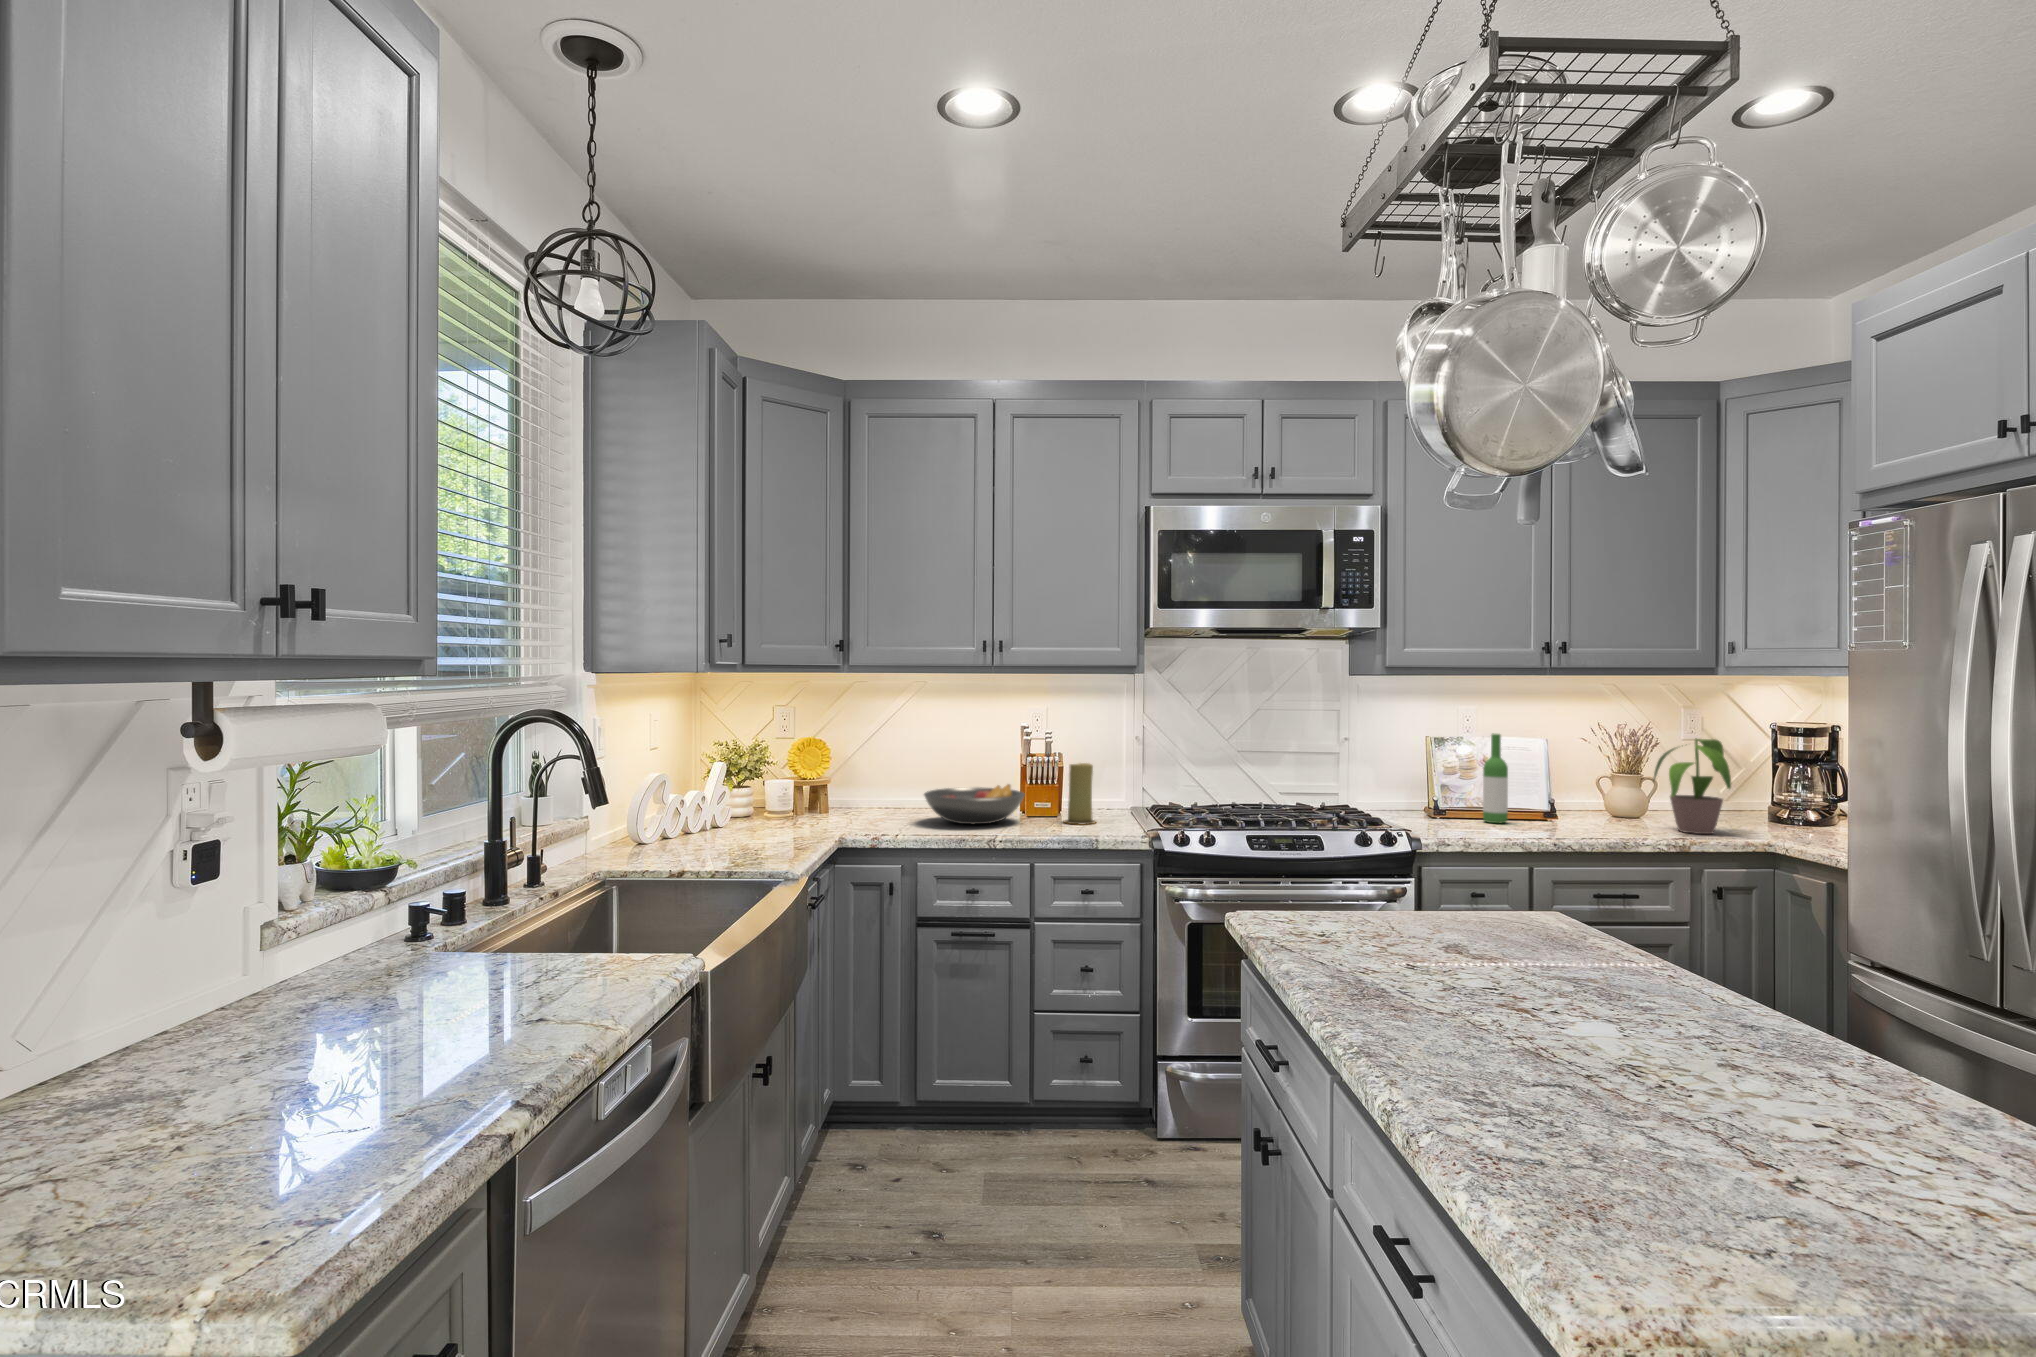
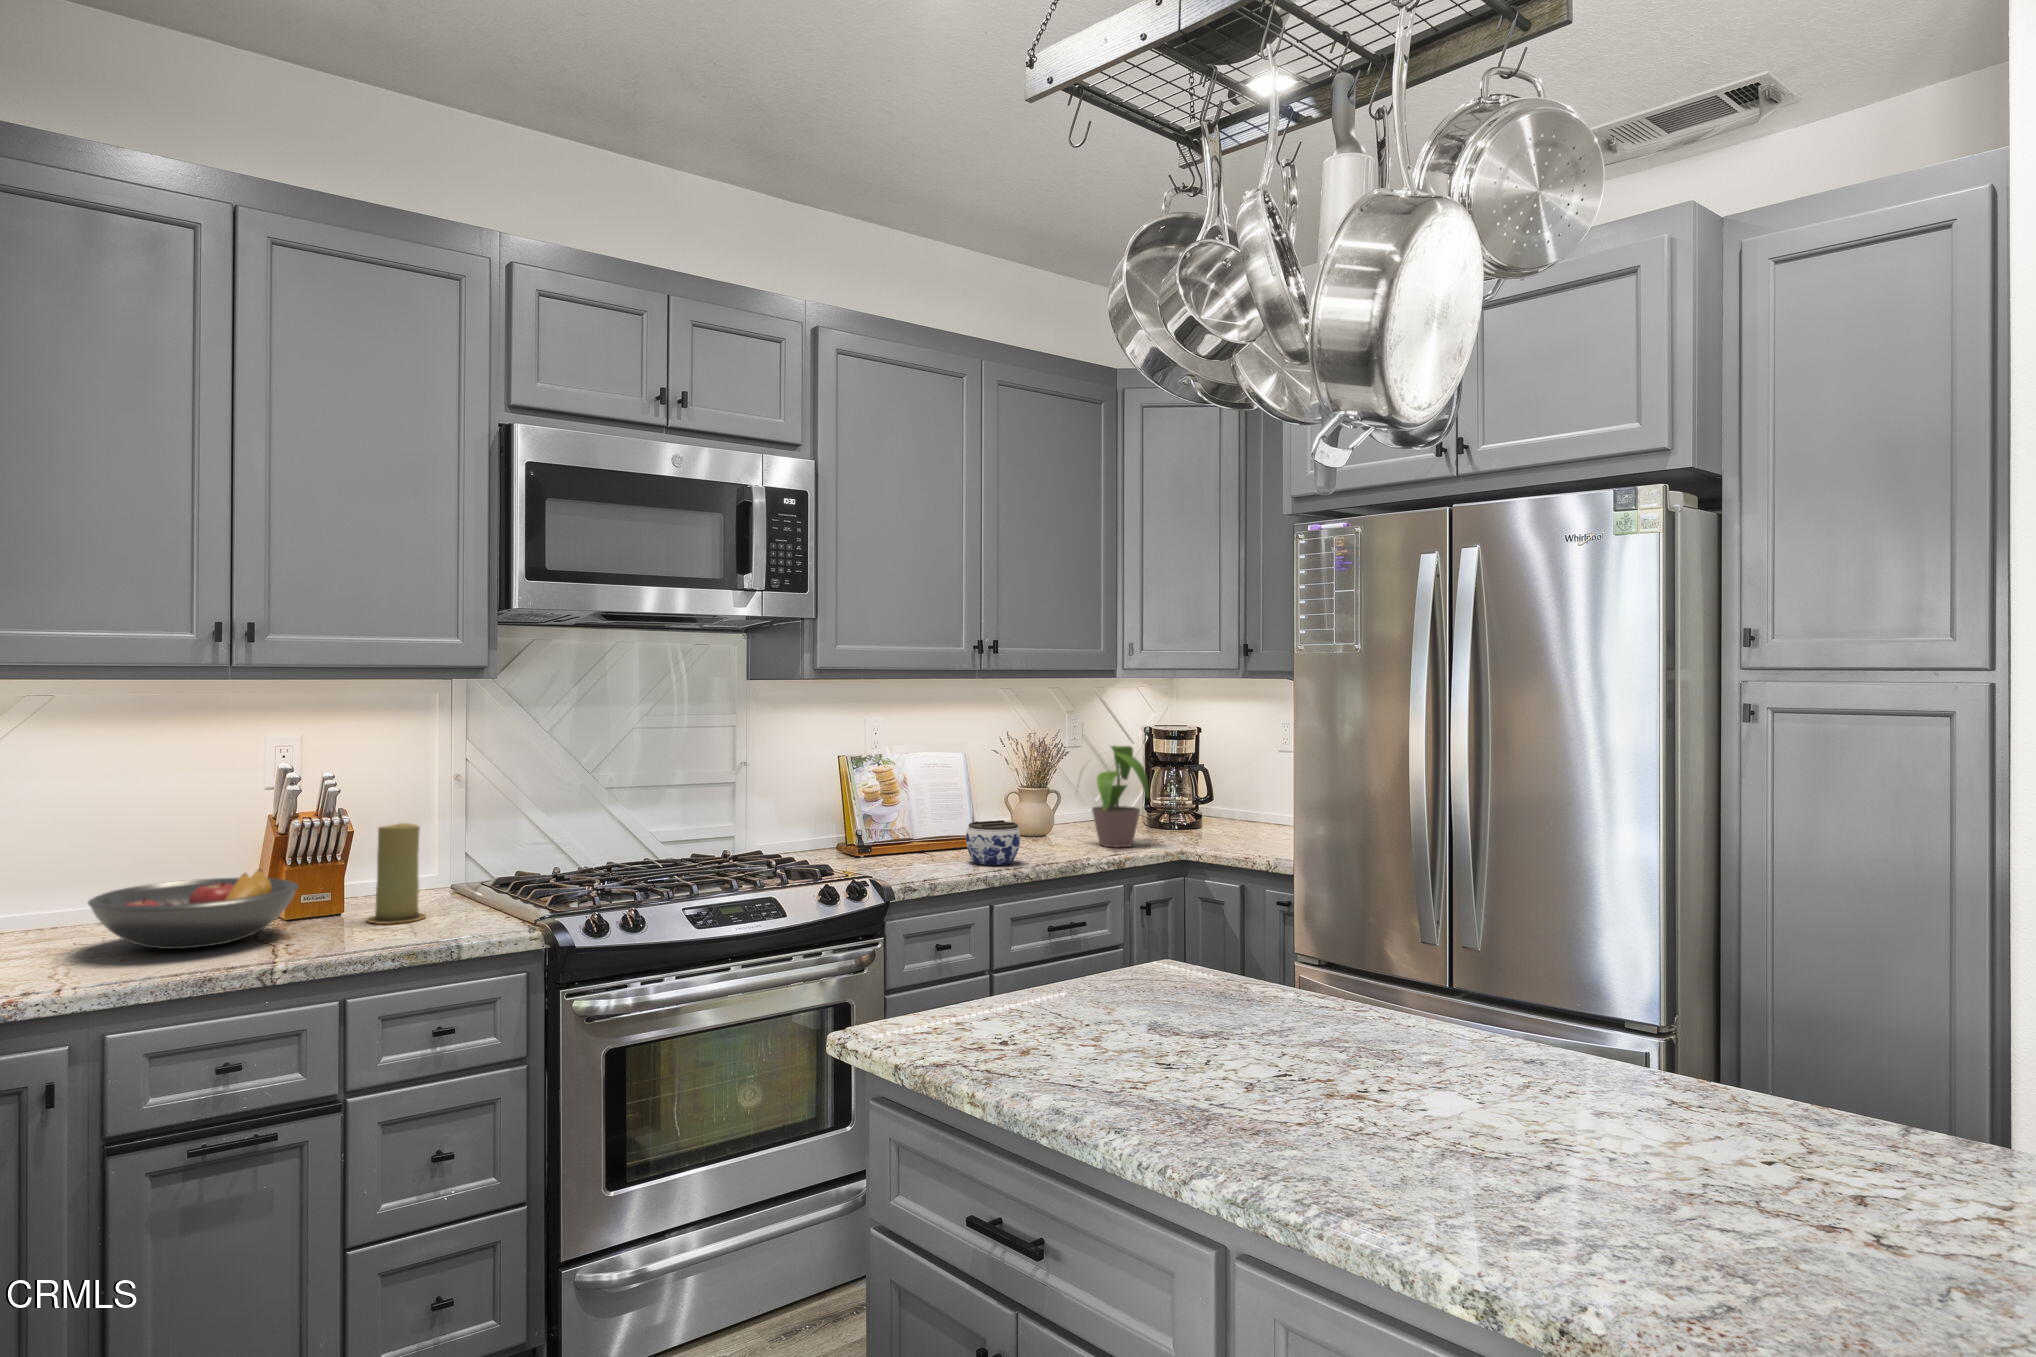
wine bottle: present [1483,733,1508,823] -> none [920,749,947,856]
jar: none [1514,796,1566,835] -> present [966,820,1021,865]

